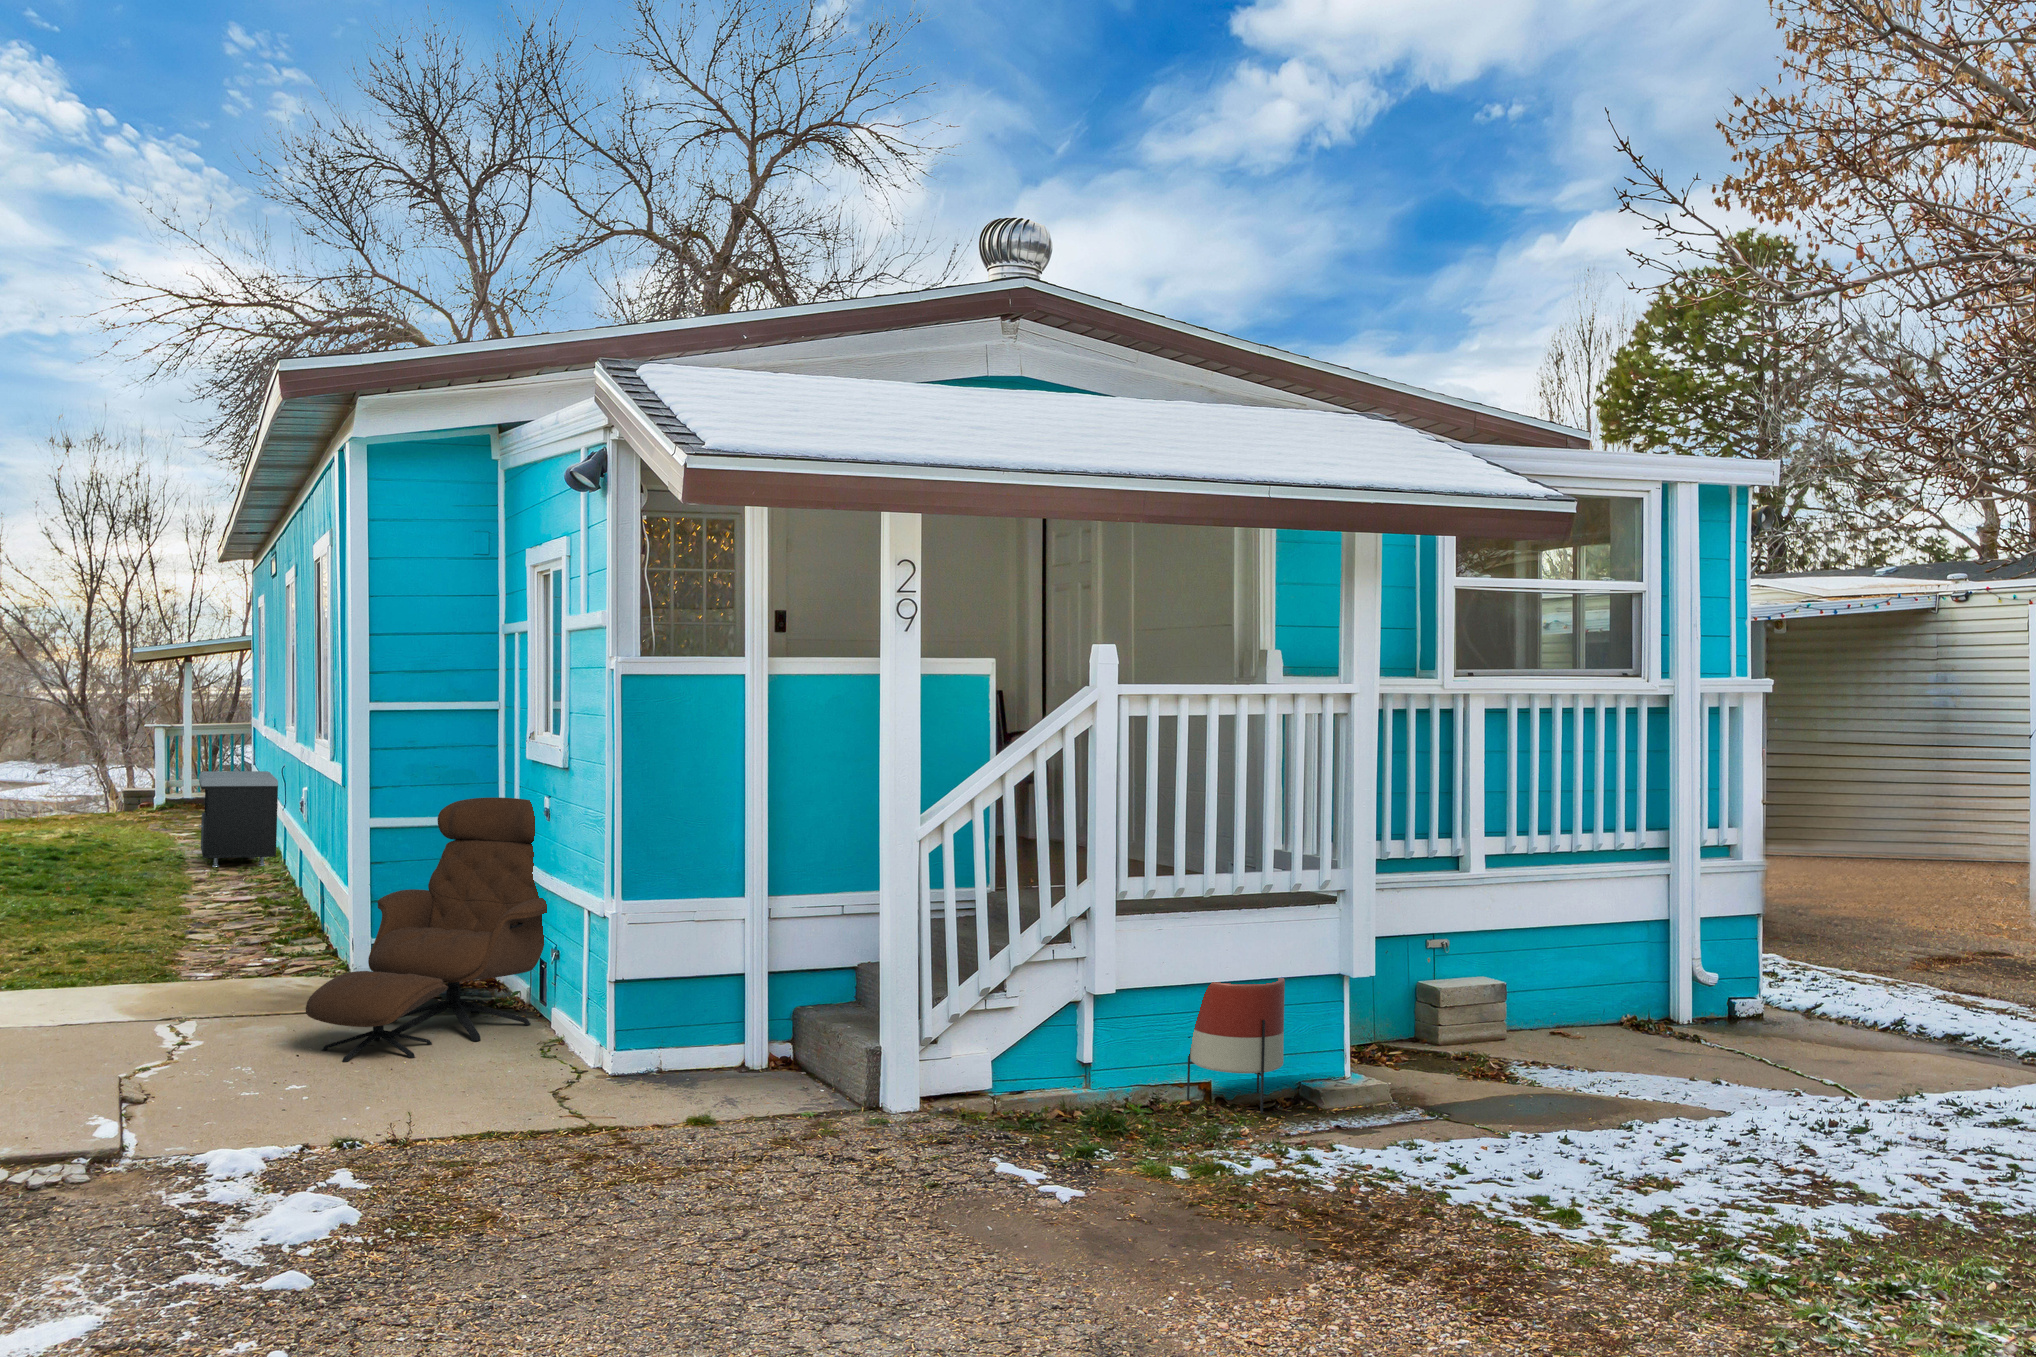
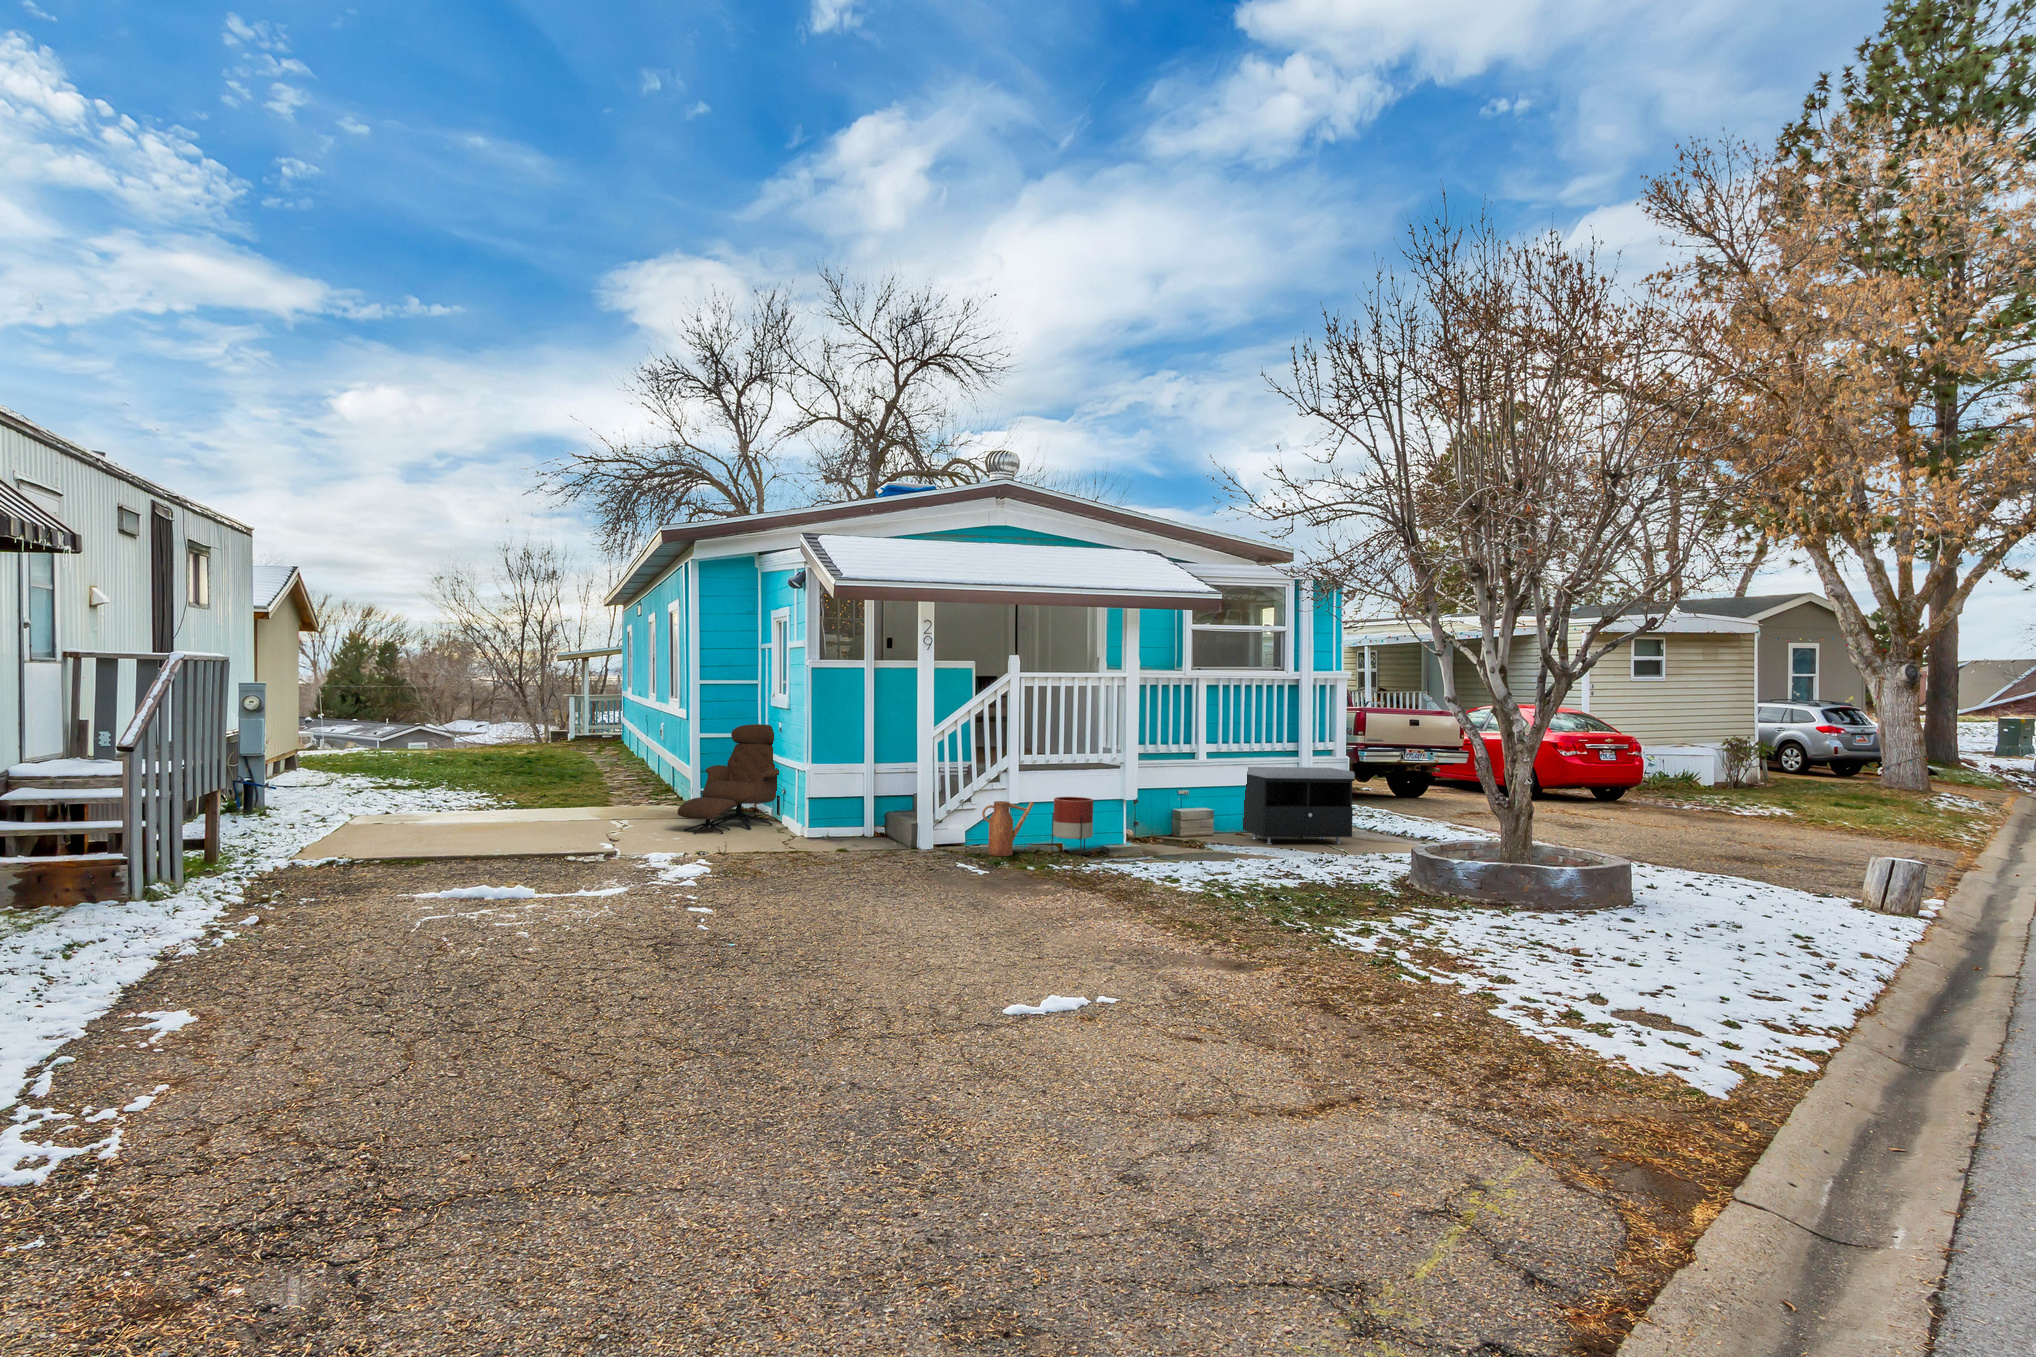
storage bench: present [199,771,278,867] -> present [1243,767,1355,844]
watering can: none [1033,987,1153,1121] -> present [982,801,1034,856]

